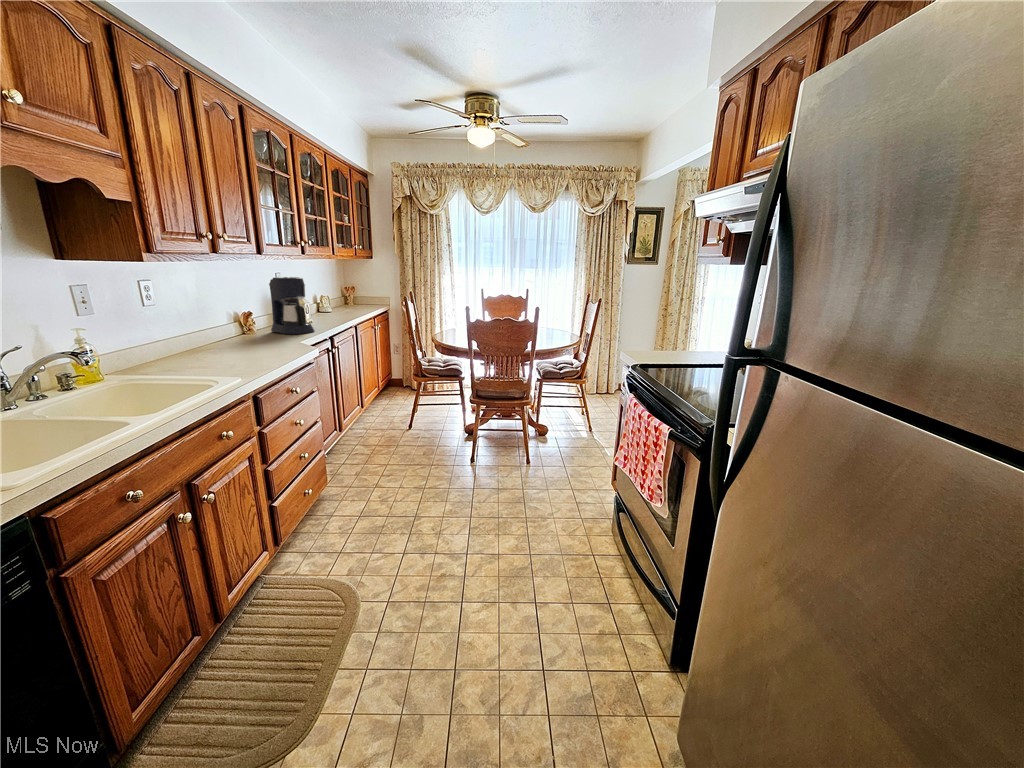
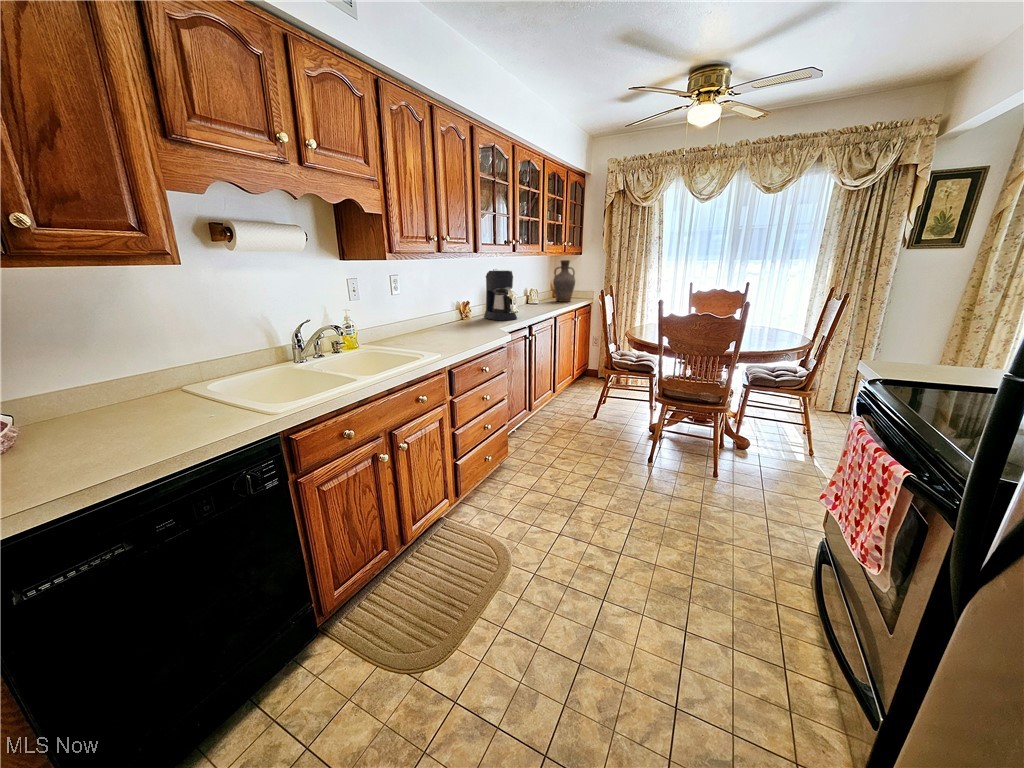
vase: none [344,265,368,310] -> present [553,260,575,302]

